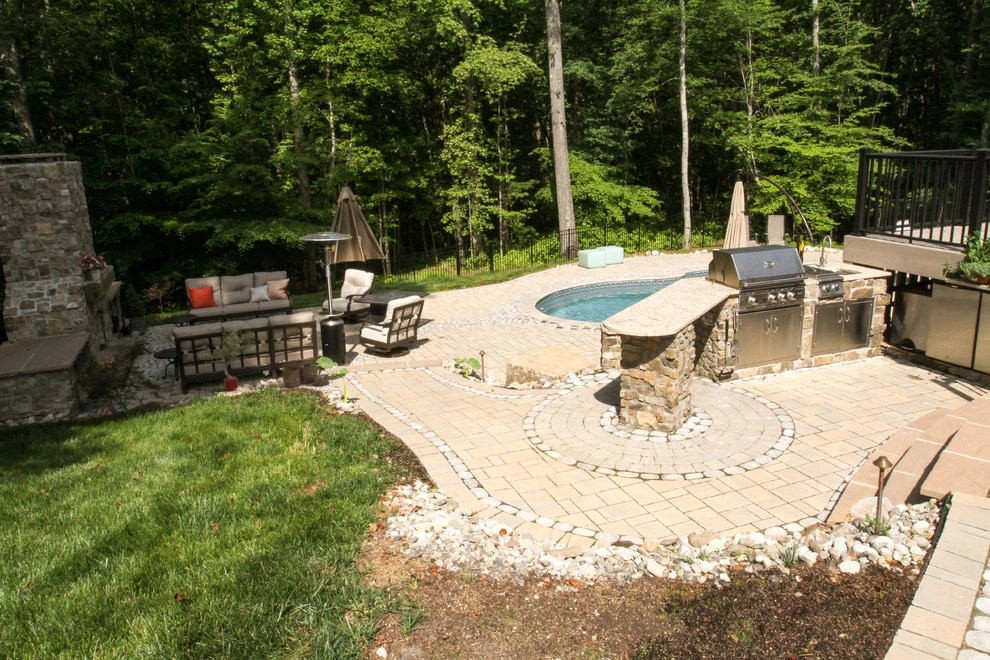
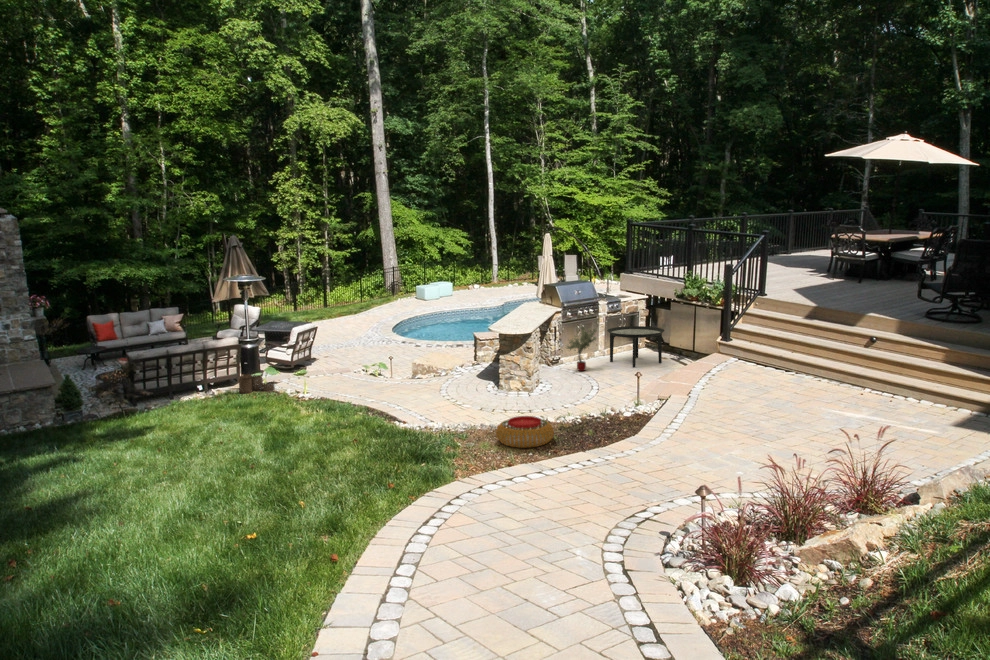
round table: none [818,321,921,391] -> present [607,326,664,367]
potted tree: present [199,324,255,391] -> present [567,324,596,371]
pouf: none [560,517,681,603] -> present [496,416,554,448]

